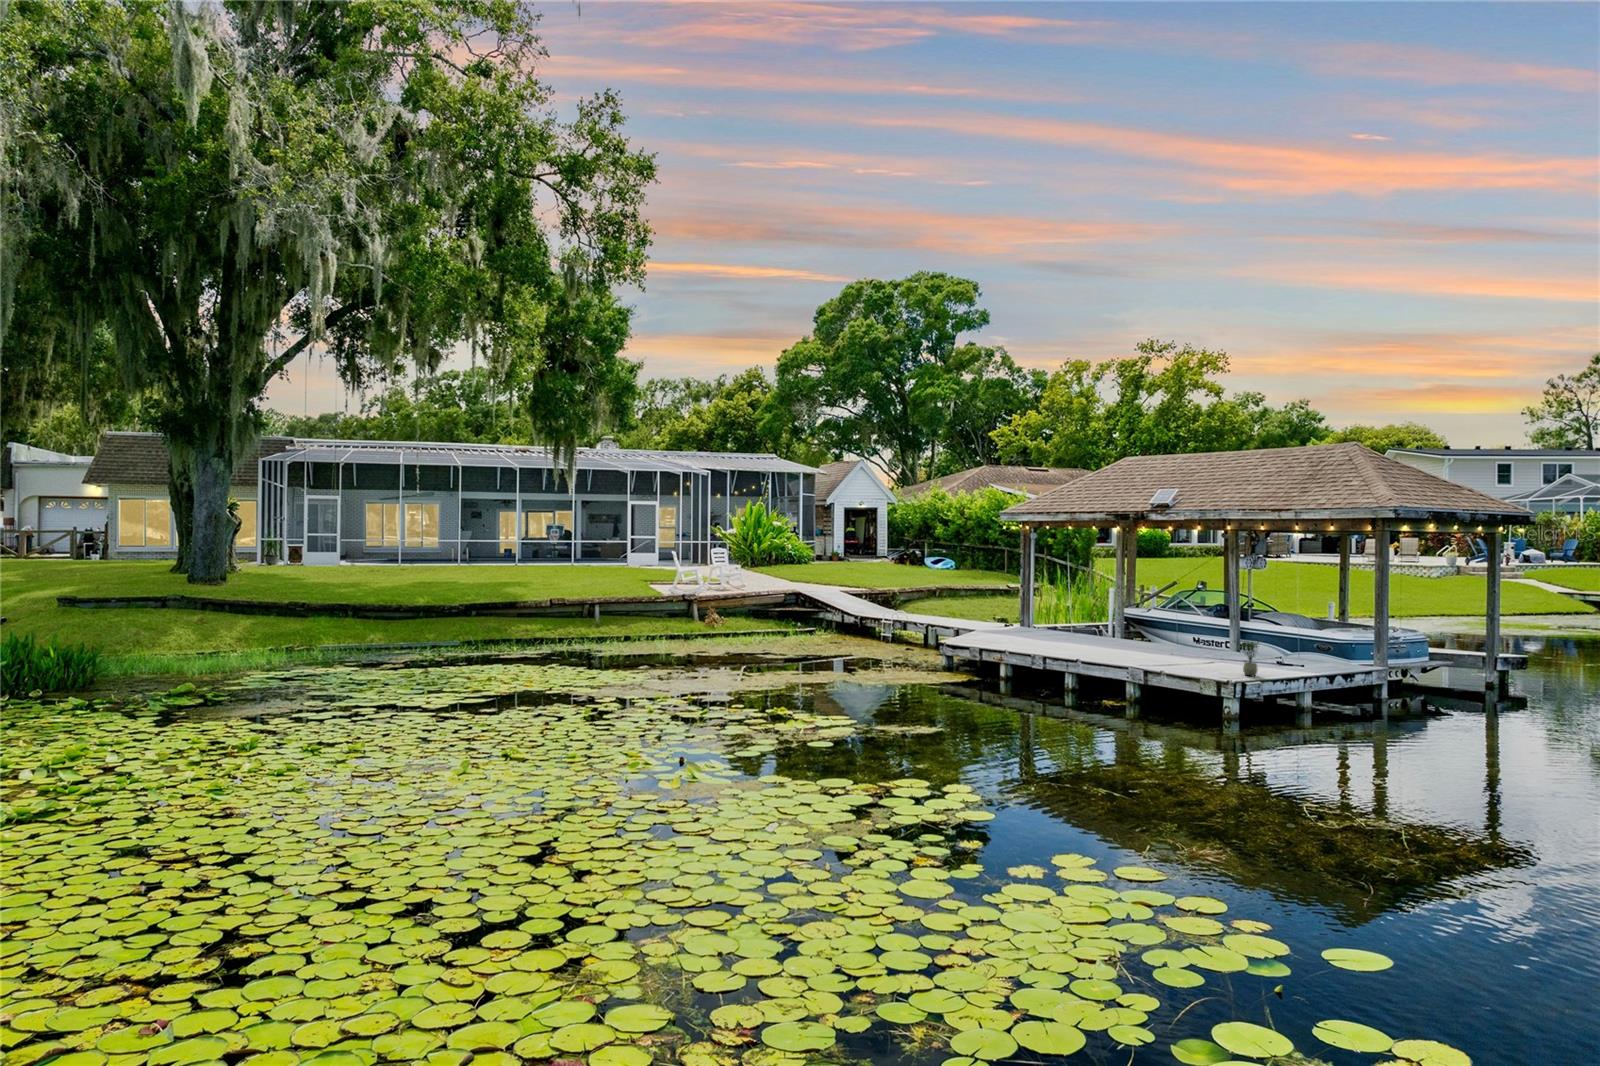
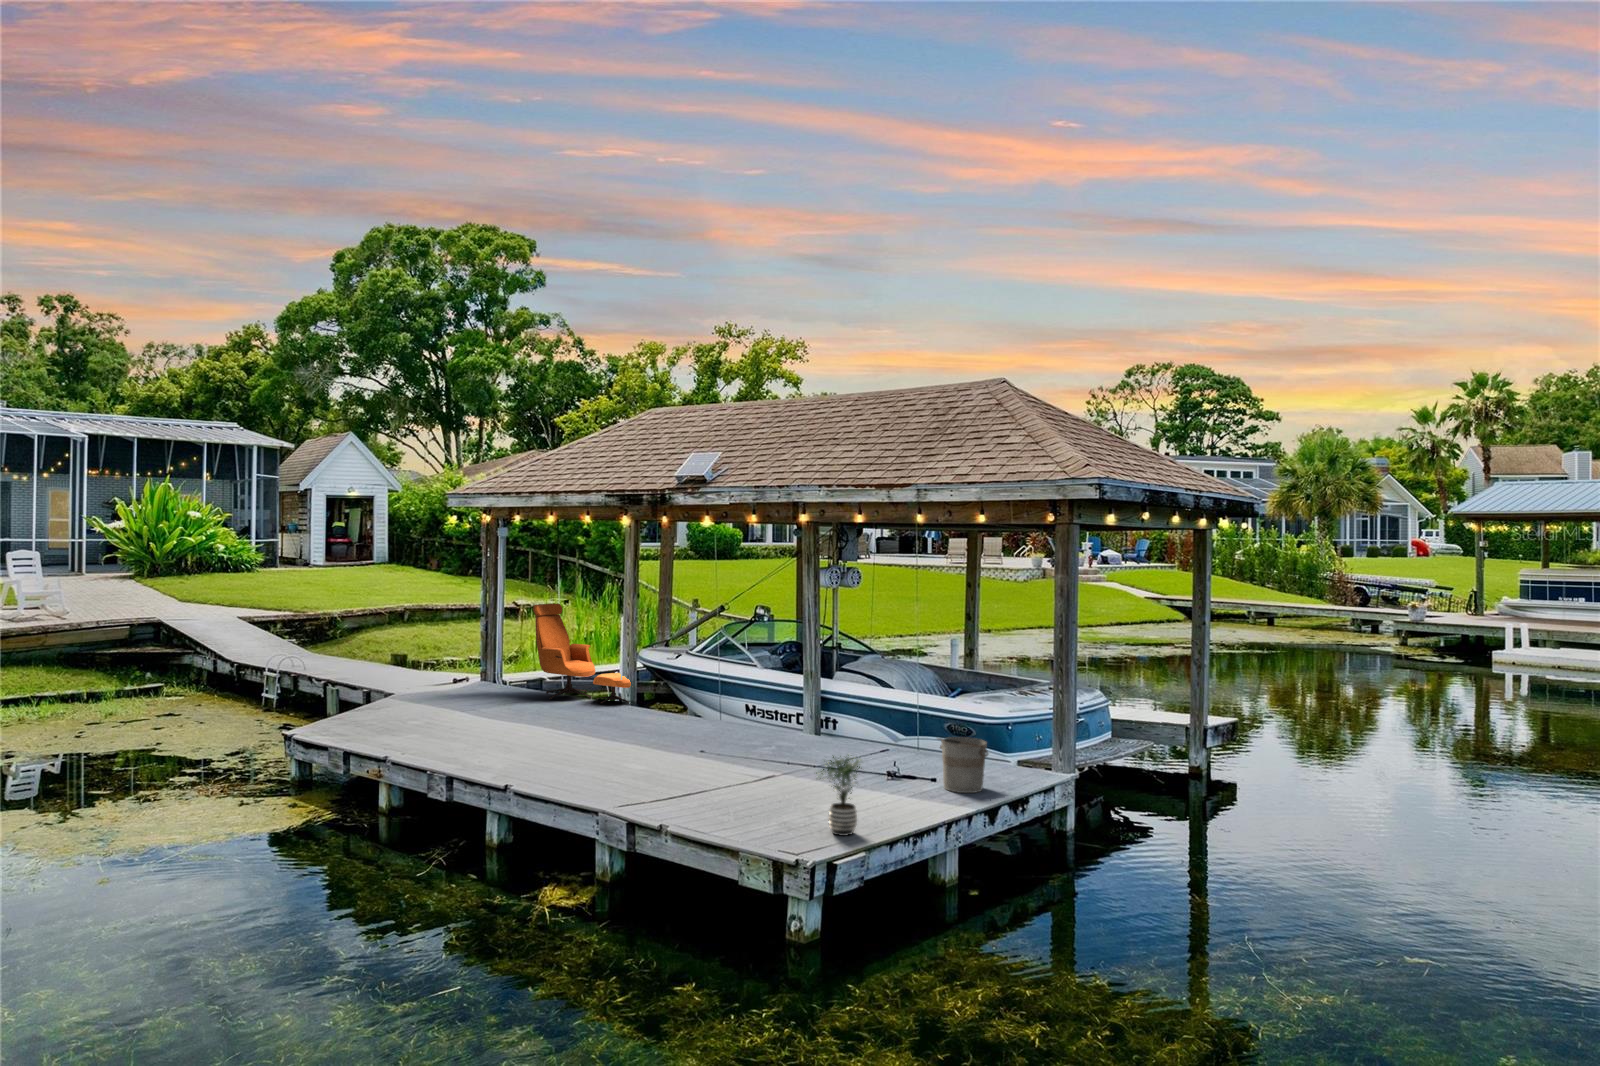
lounge chair: none [1058,578,1121,636] -> present [533,604,631,704]
bucket: none [1304,642,1334,670] -> present [938,737,988,793]

